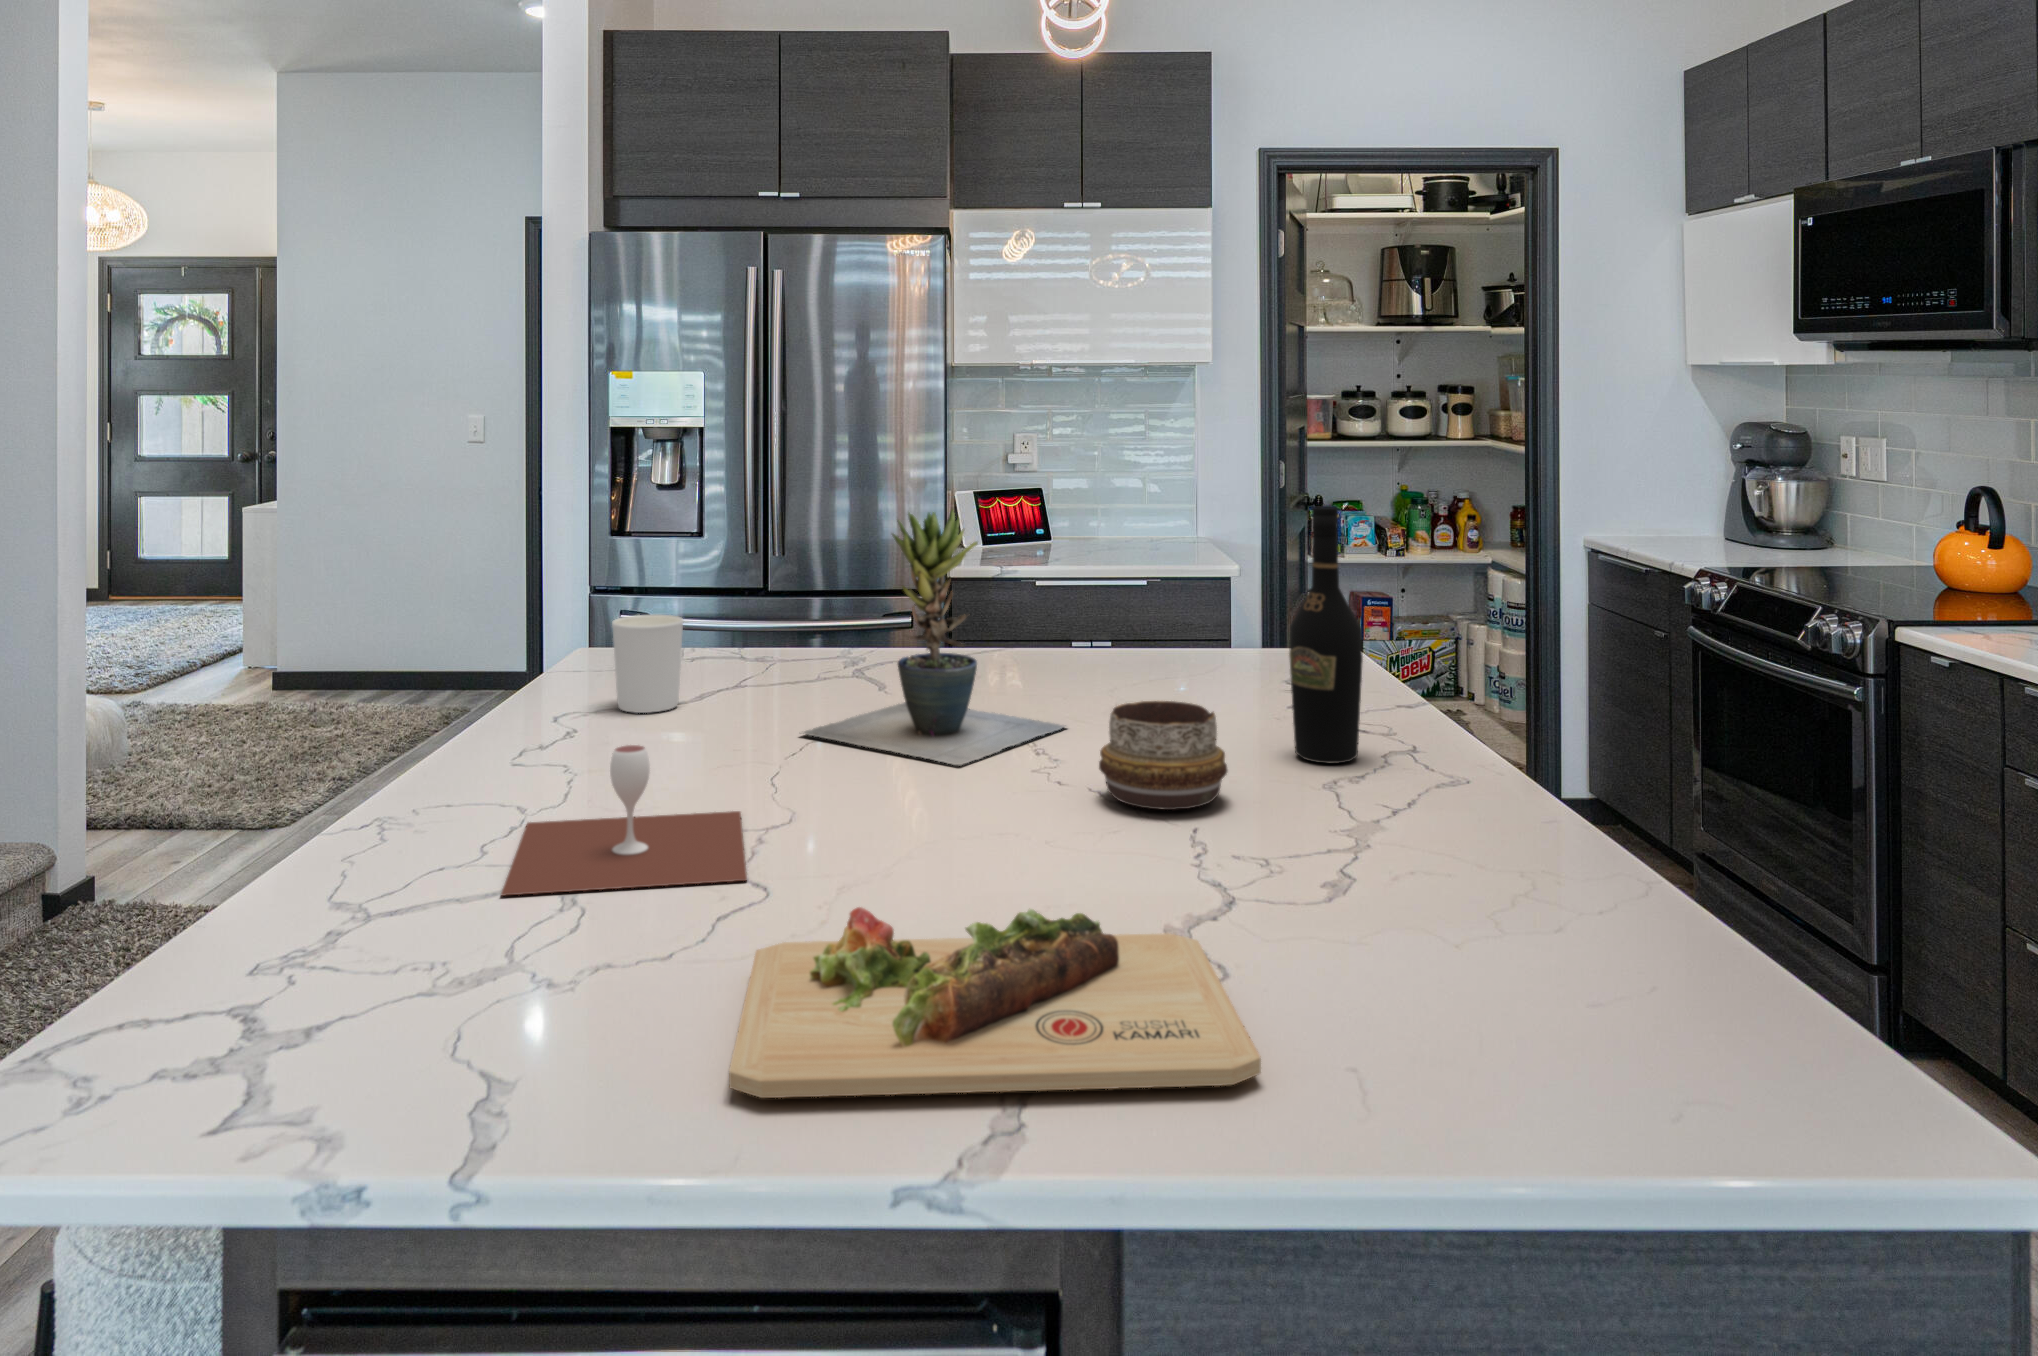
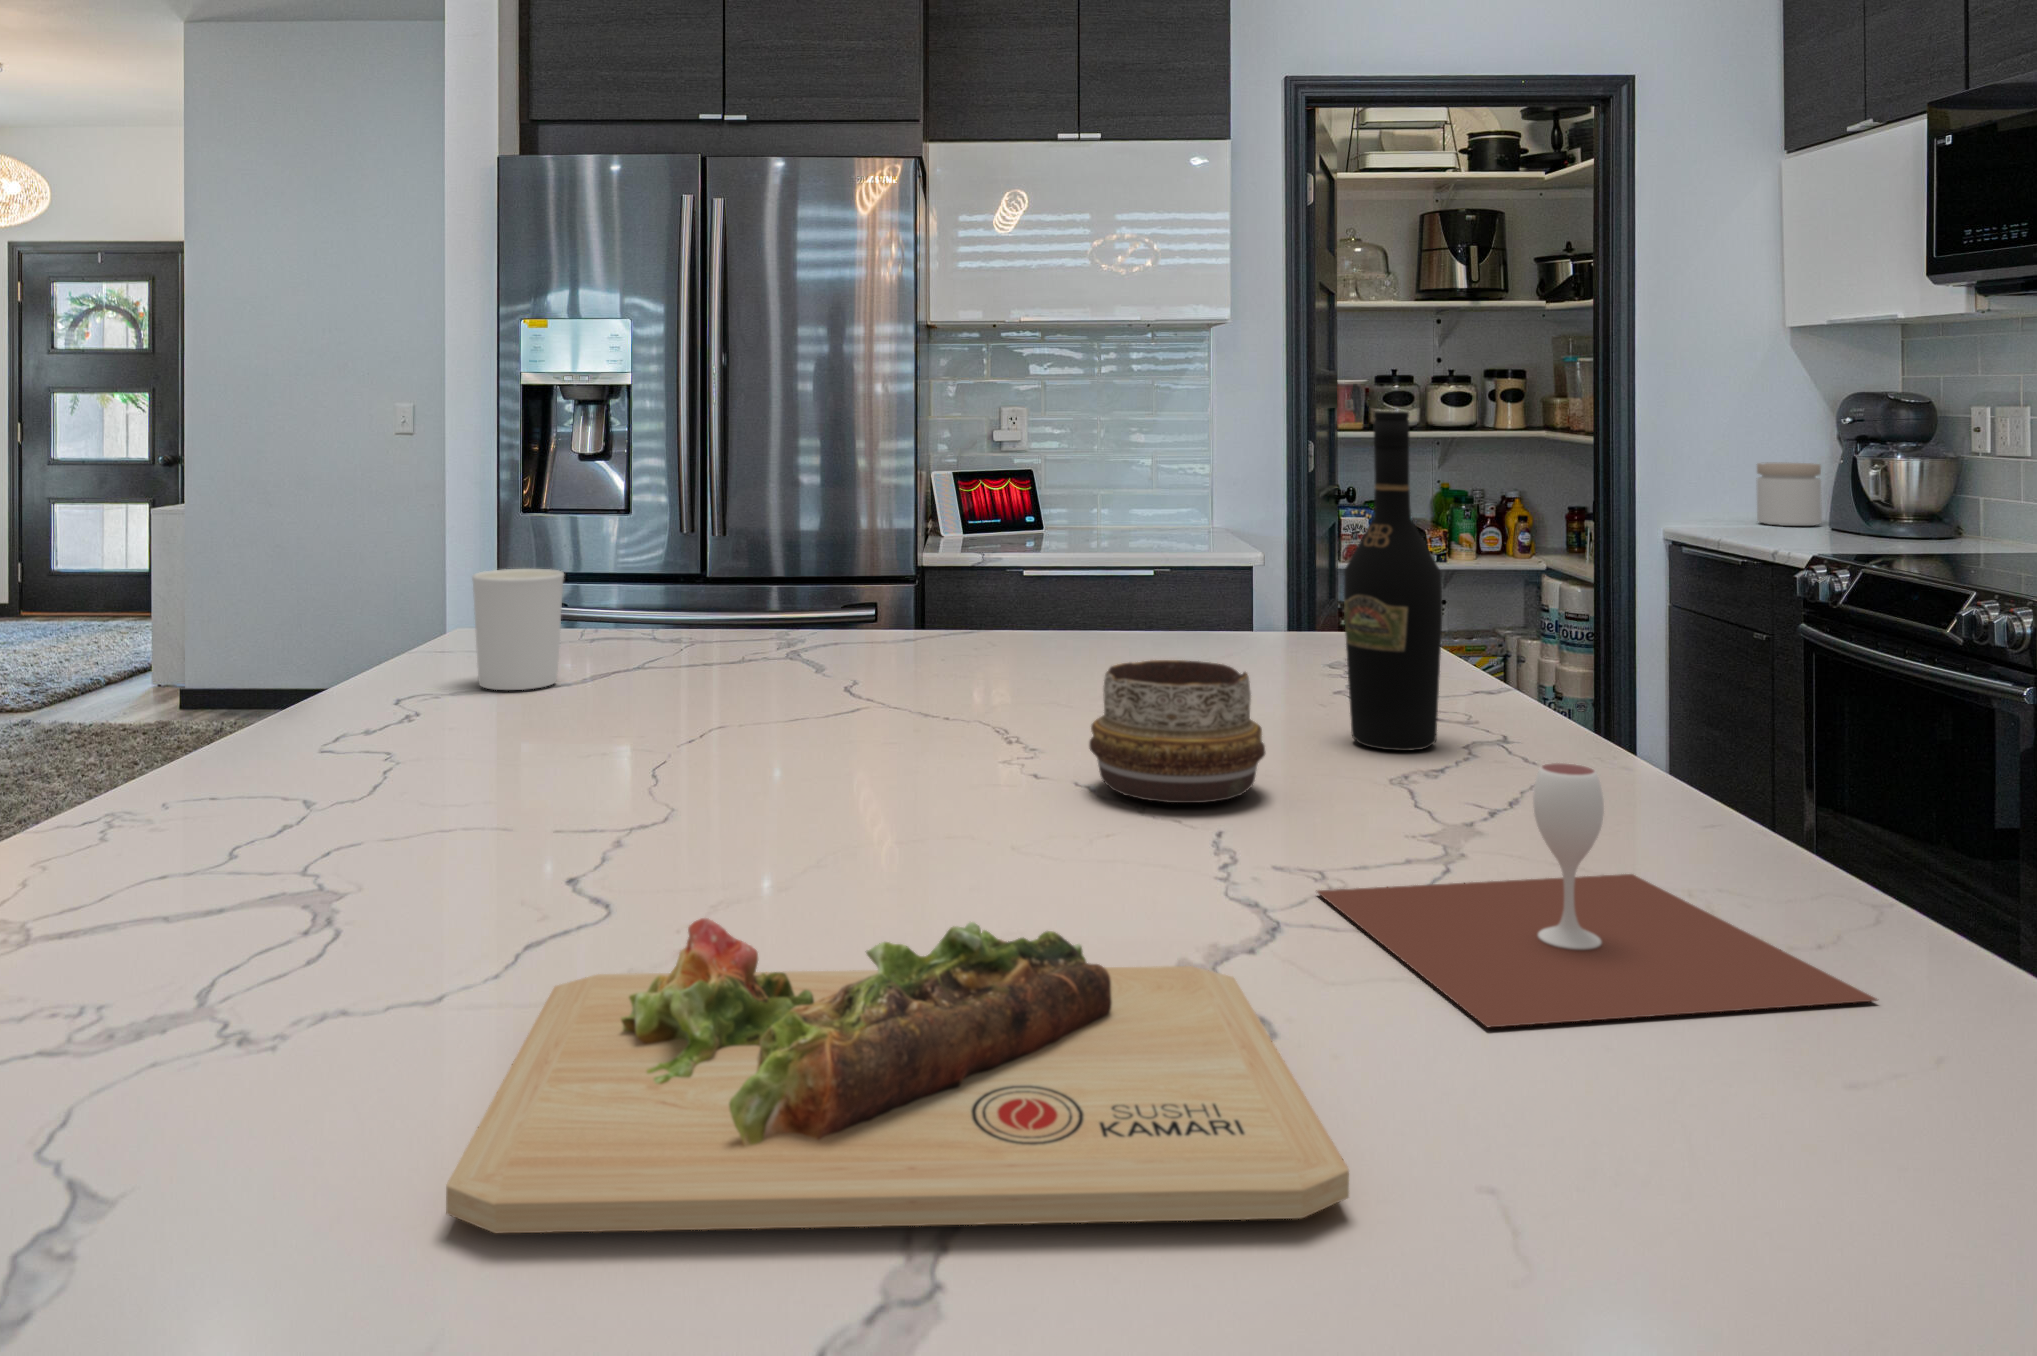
jar: none [1667,478,1721,534] -> present [1757,463,1822,526]
potted plant: present [803,510,1066,765] -> none [700,422,1053,750]
wine glass: present [501,745,747,896] -> present [1317,763,1877,1027]

